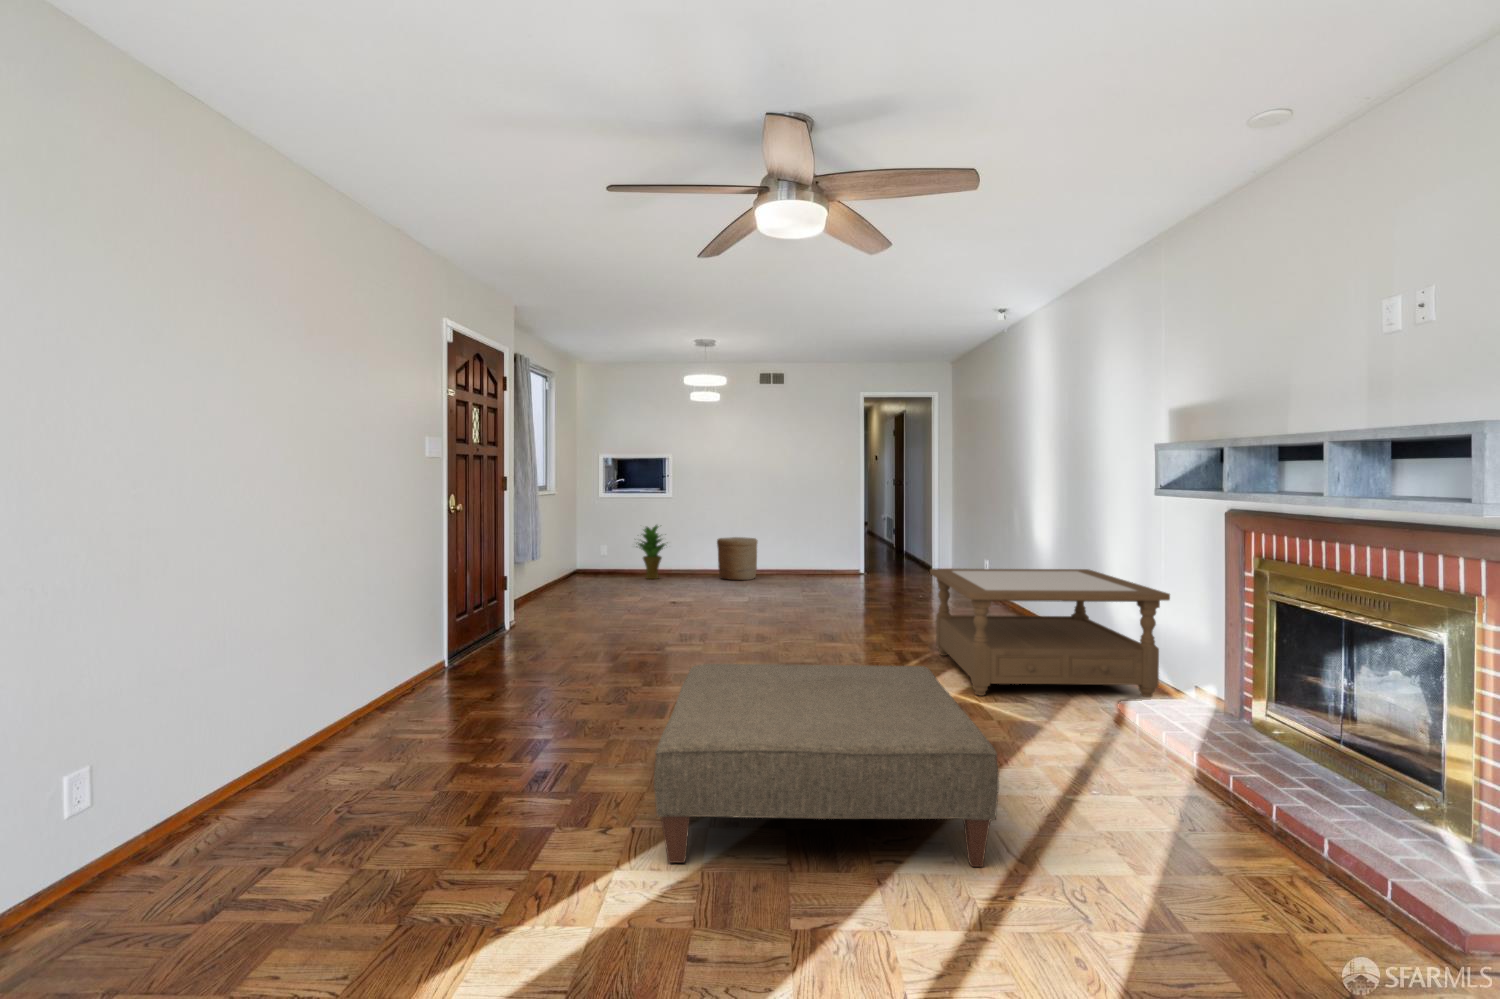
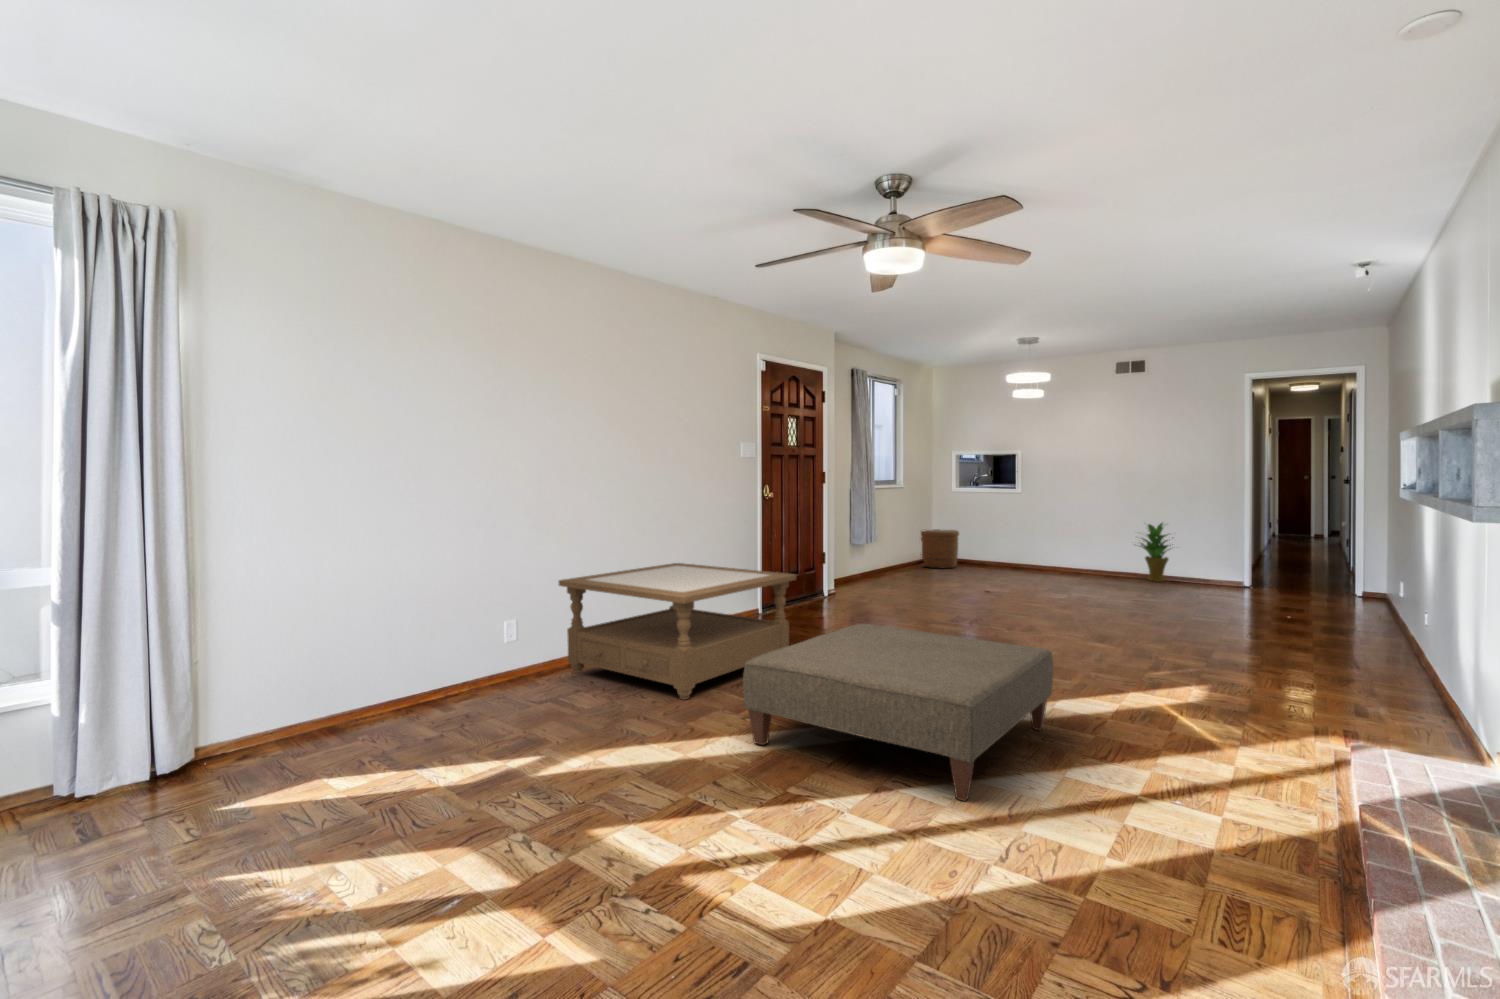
potted plant: present [638,525,666,579] -> present [1139,523,1171,582]
woven basket: present [717,537,757,580] -> present [921,529,959,569]
coffee table: present [930,569,1170,697] -> present [559,563,796,699]

